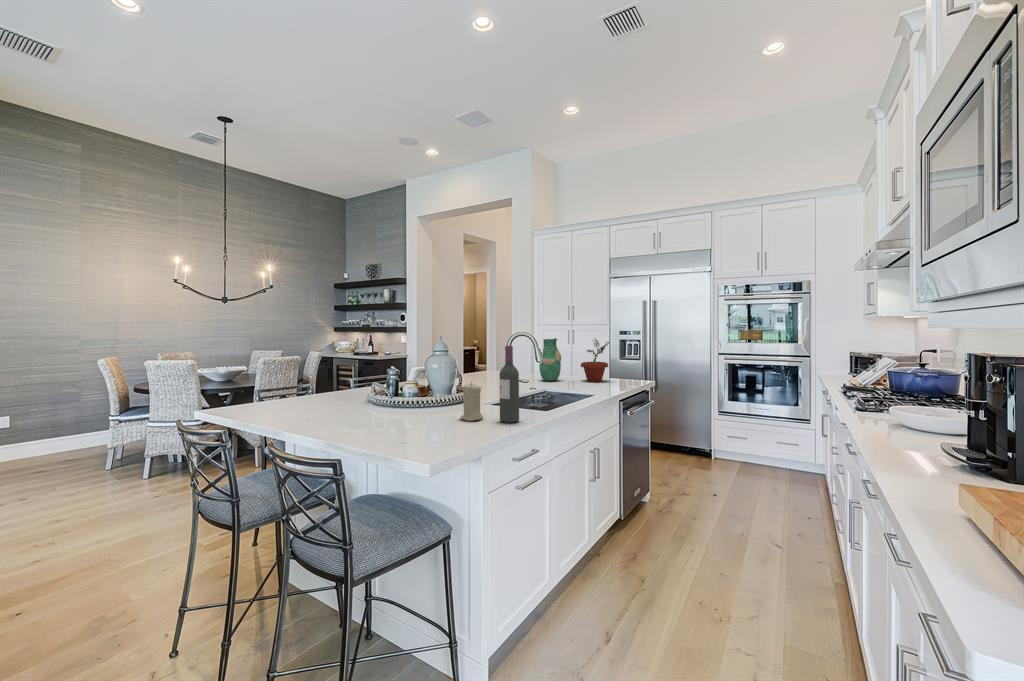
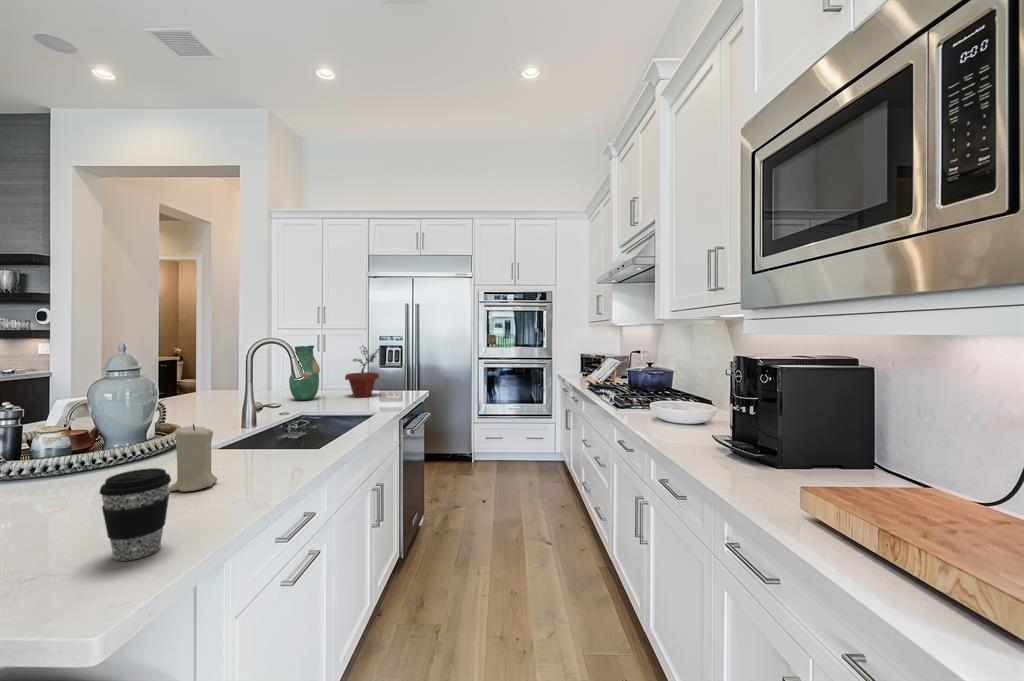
wine bottle: present [499,346,519,423] -> none [250,361,286,484]
coffee cup: none [430,399,458,441] -> present [100,468,171,561]

